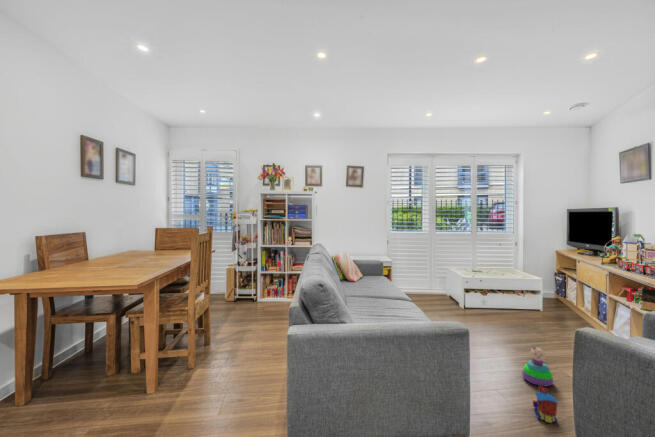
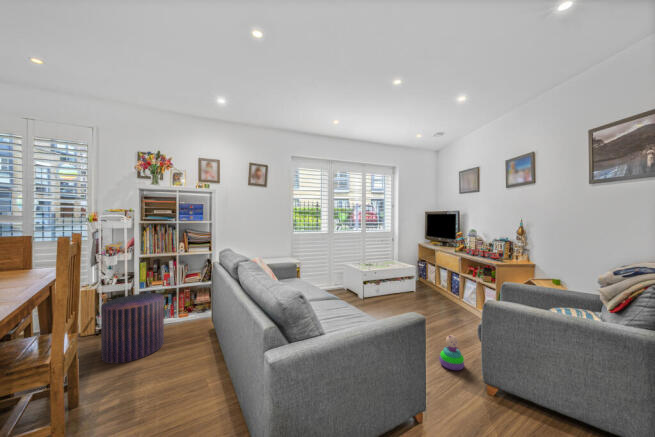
pouf: none [238,274,276,320] -> present [101,293,164,363]
toy train: present [533,386,559,422] -> none [466,378,495,413]

